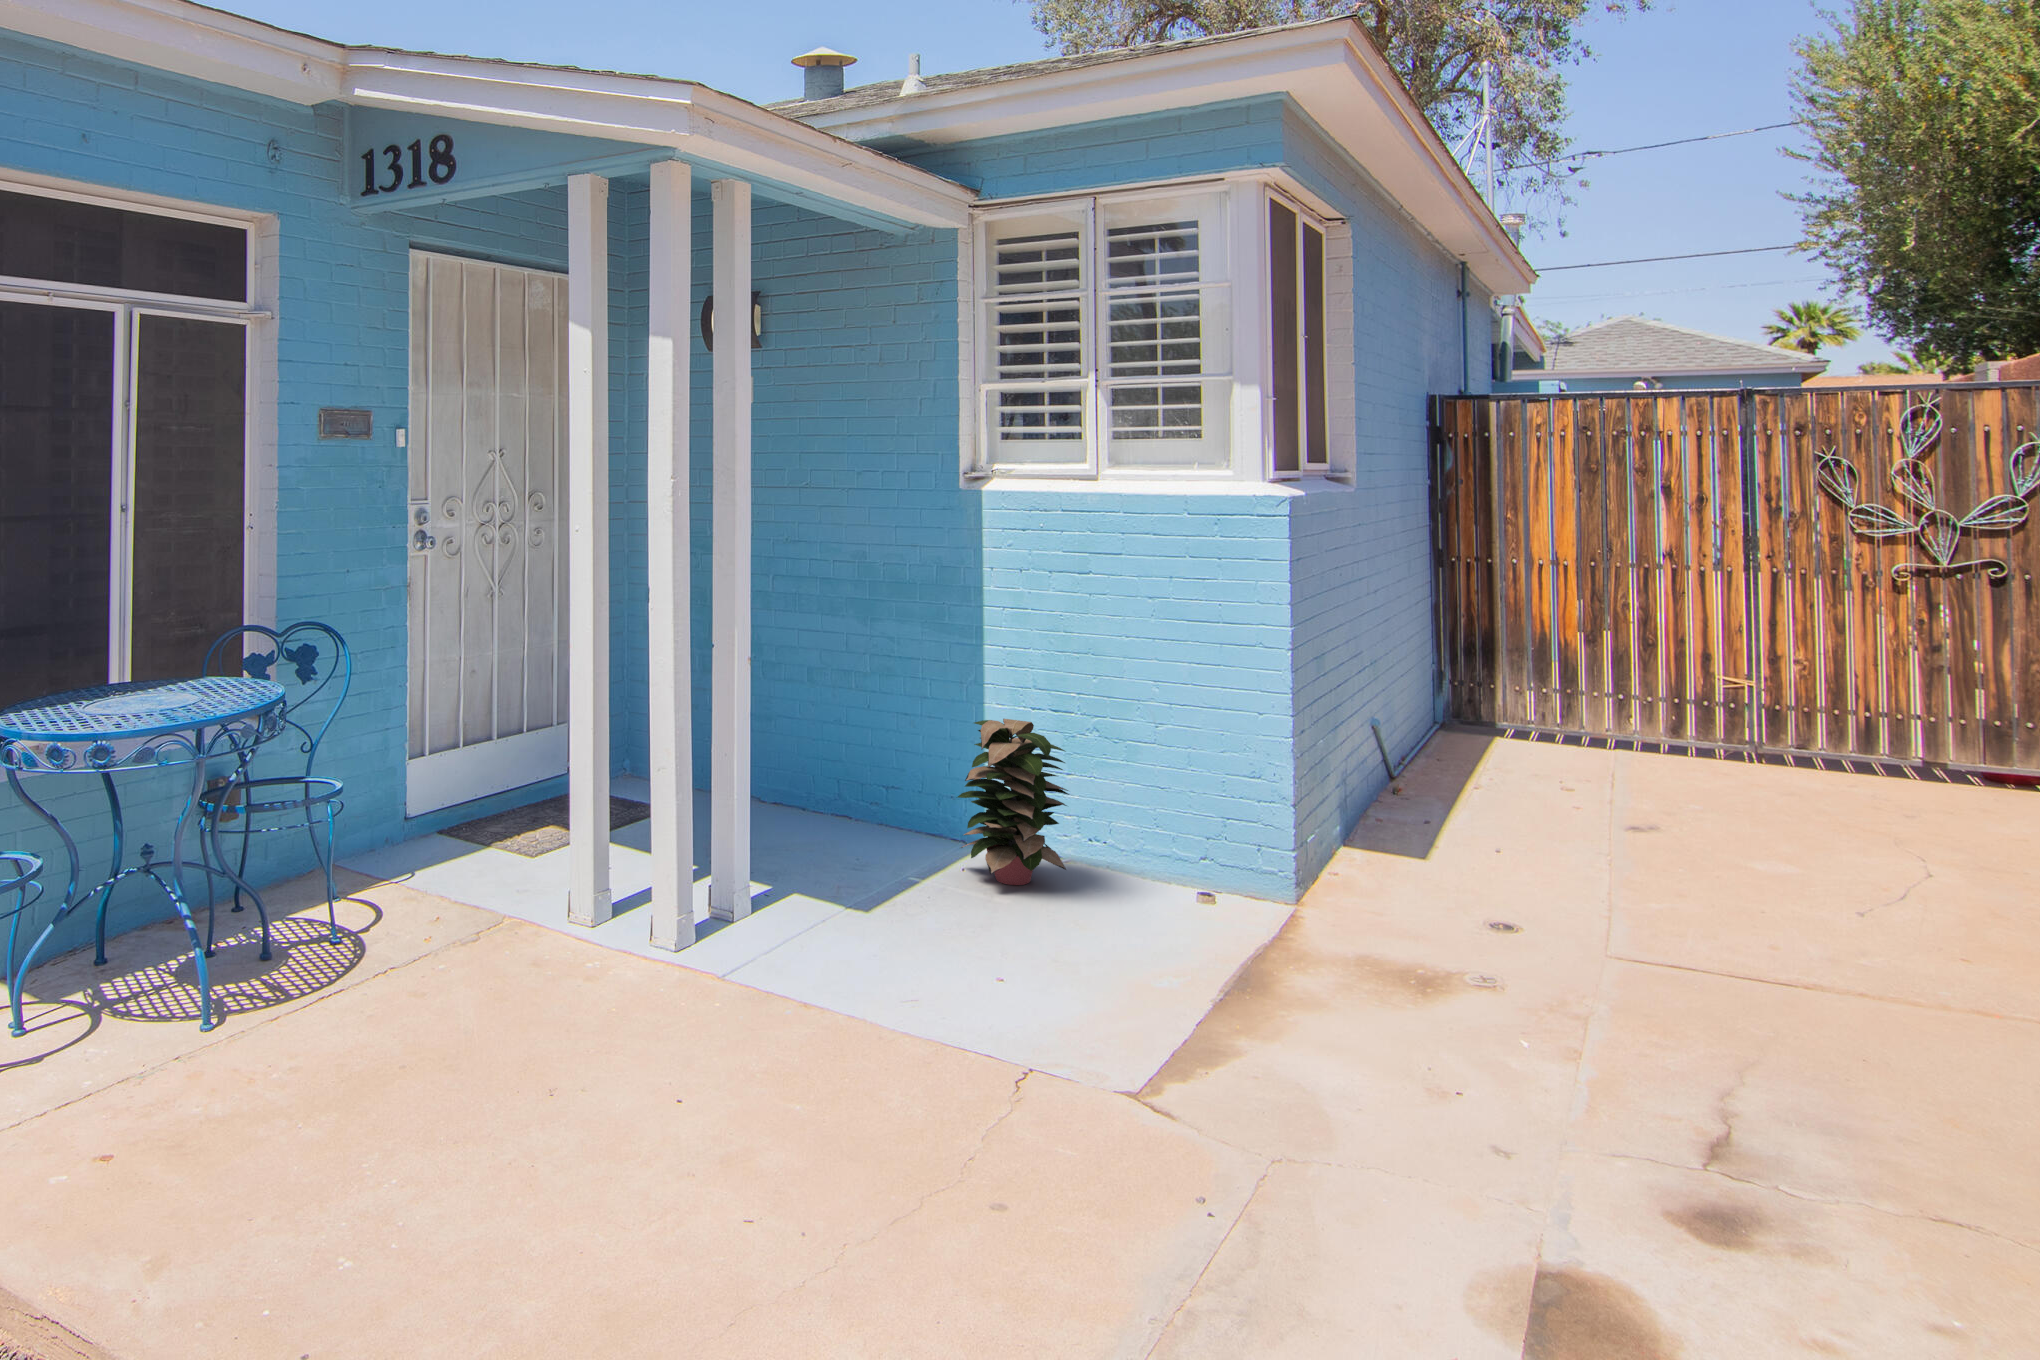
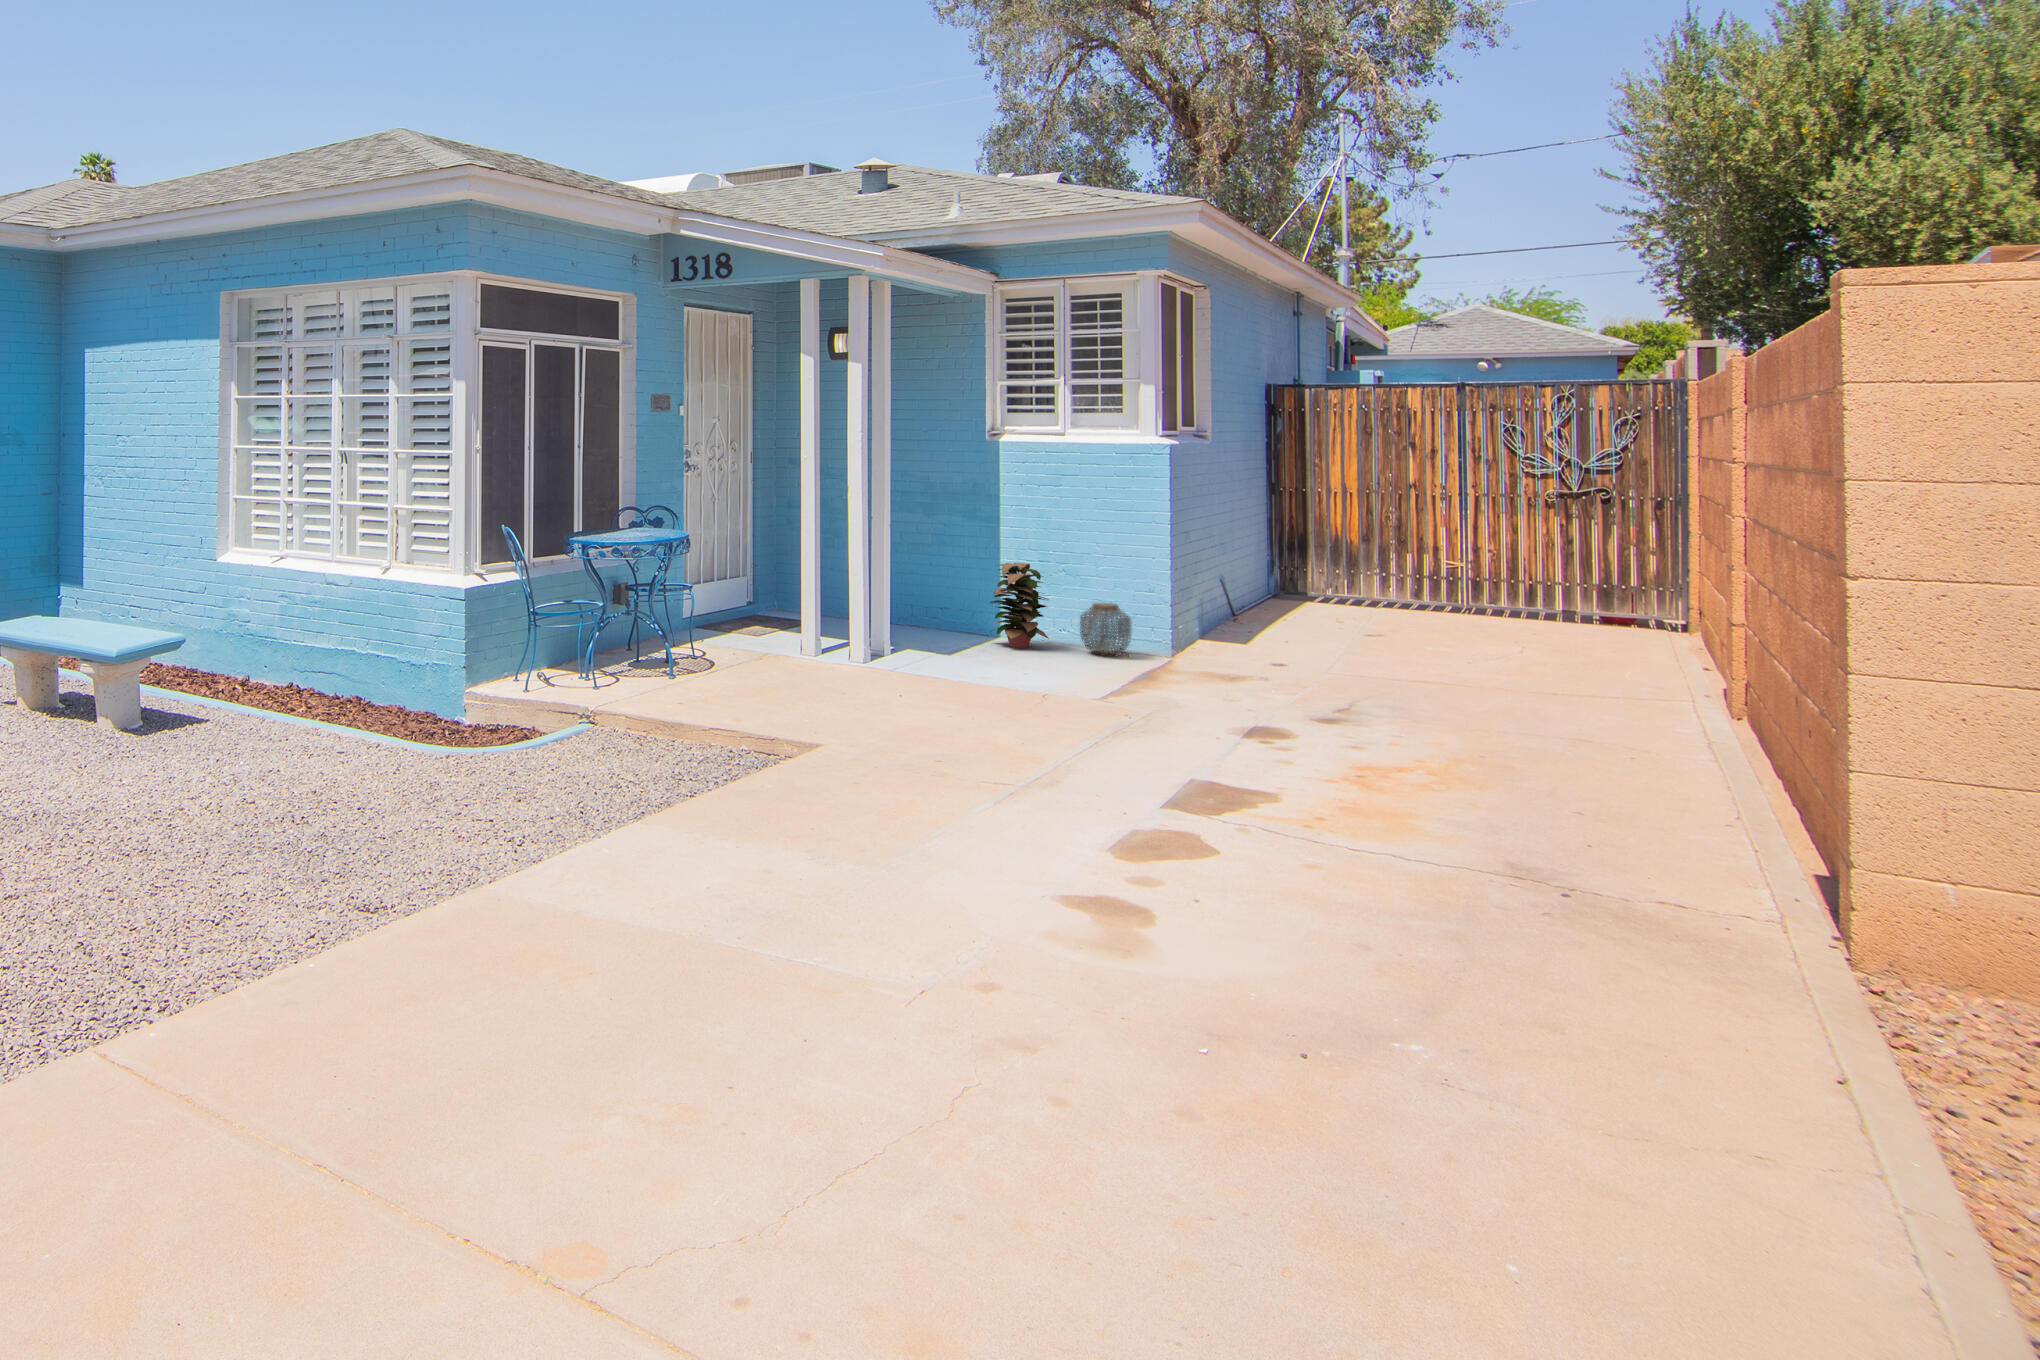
woven basket: none [1123,802,1220,913] -> present [1080,603,1131,656]

